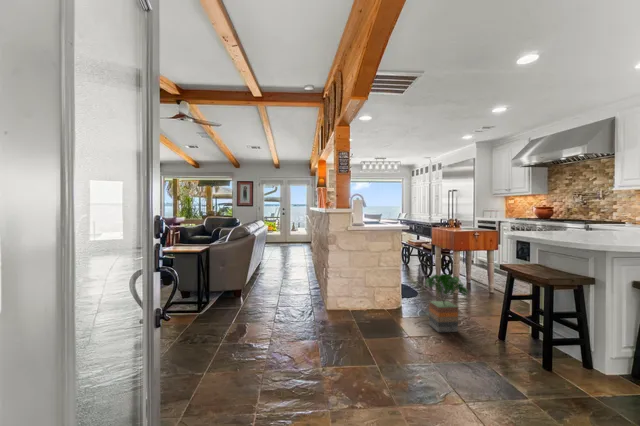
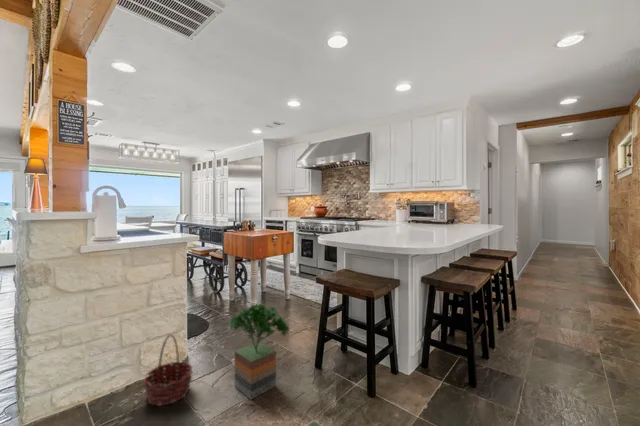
basket: none [376,283,403,321] -> present [144,335,192,406]

